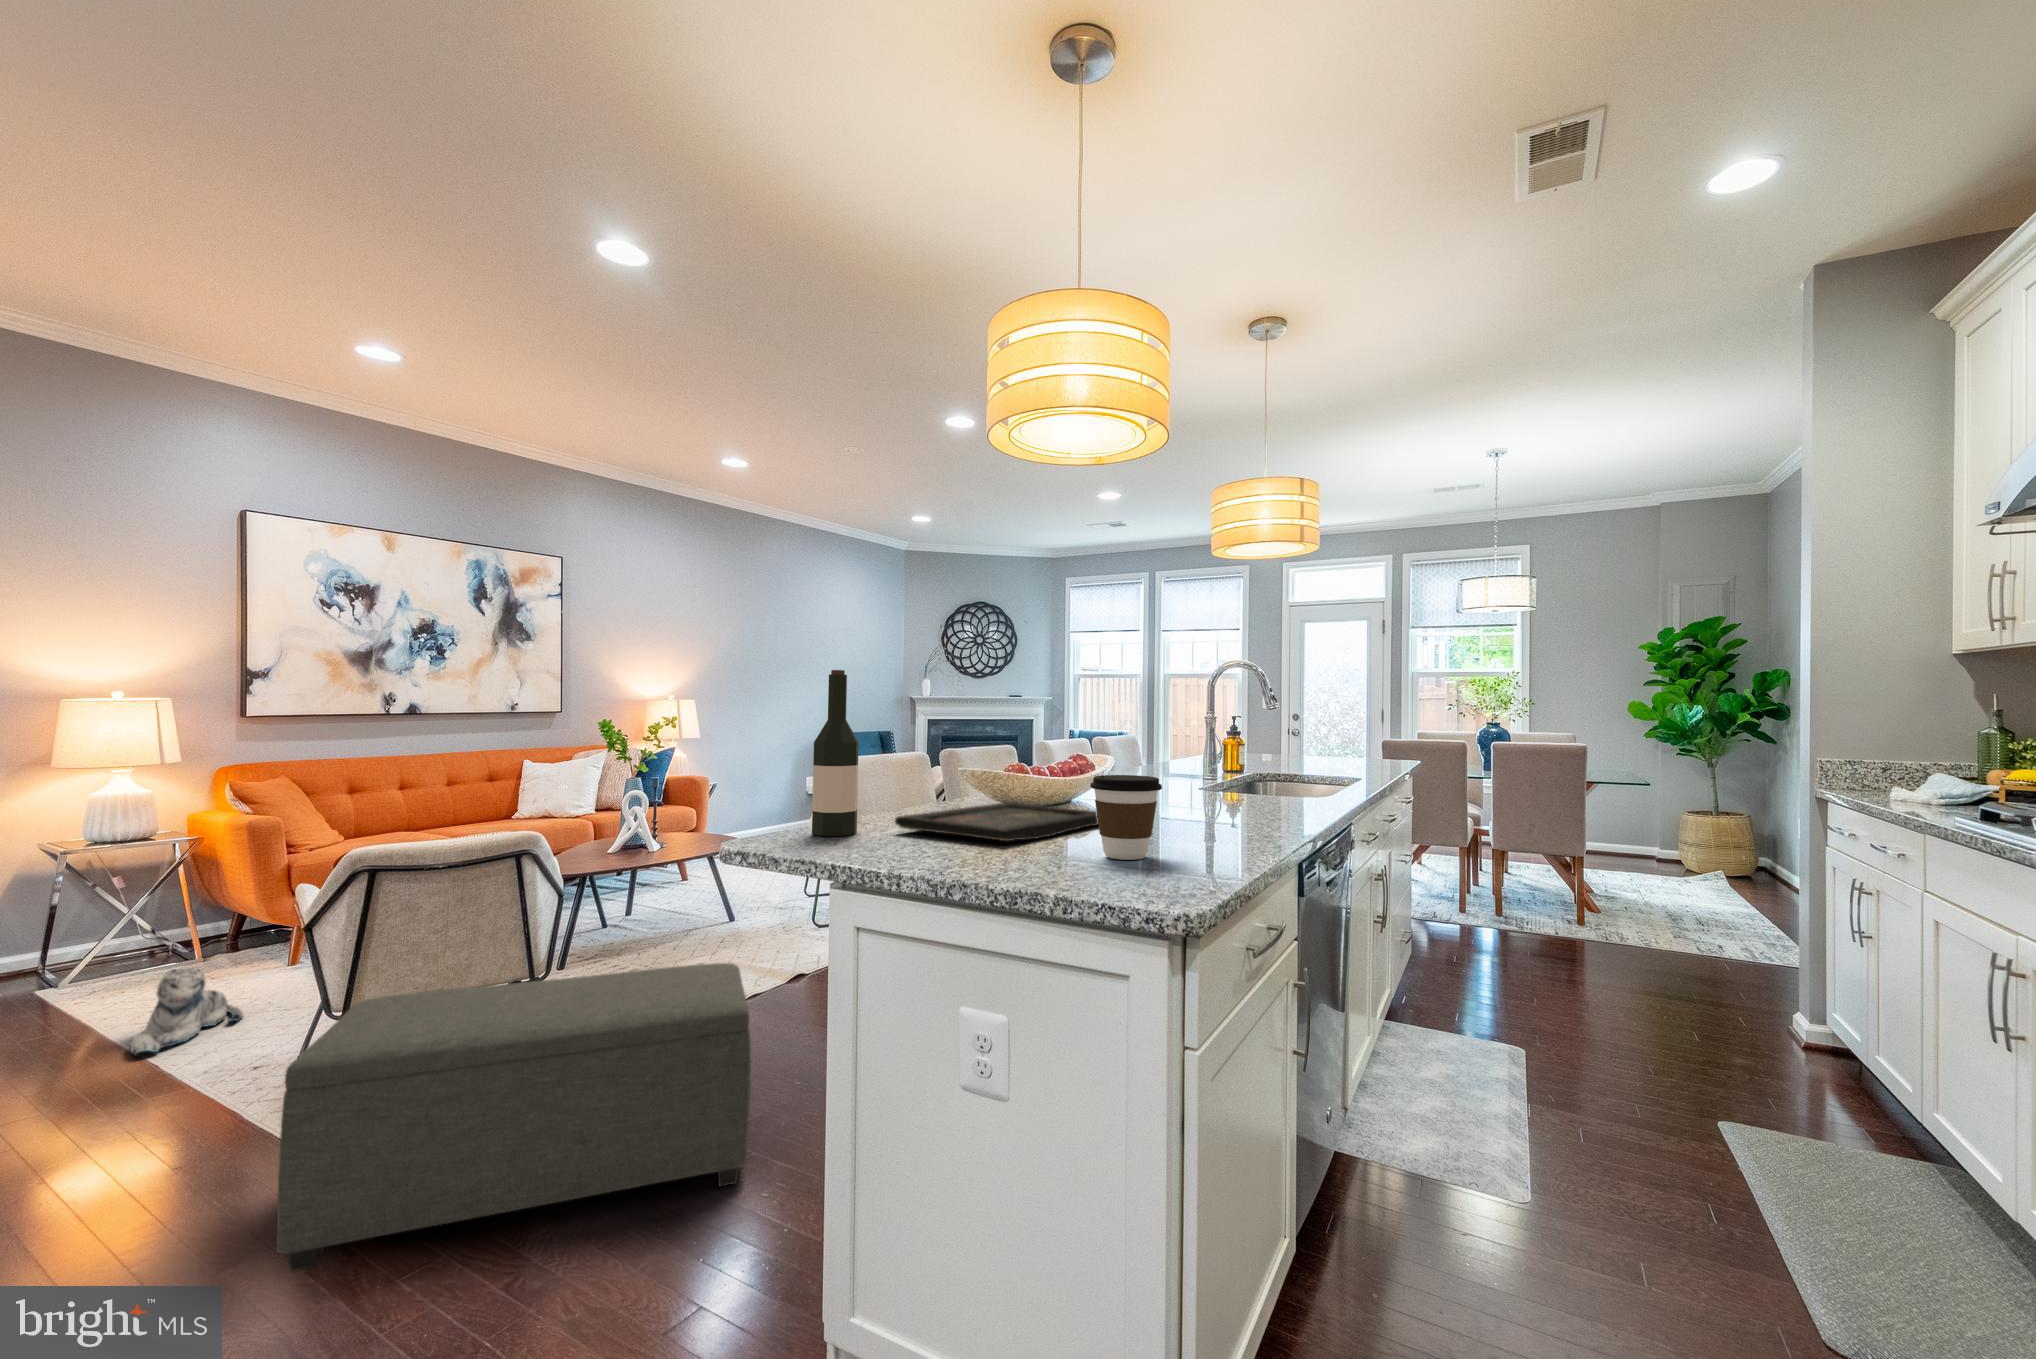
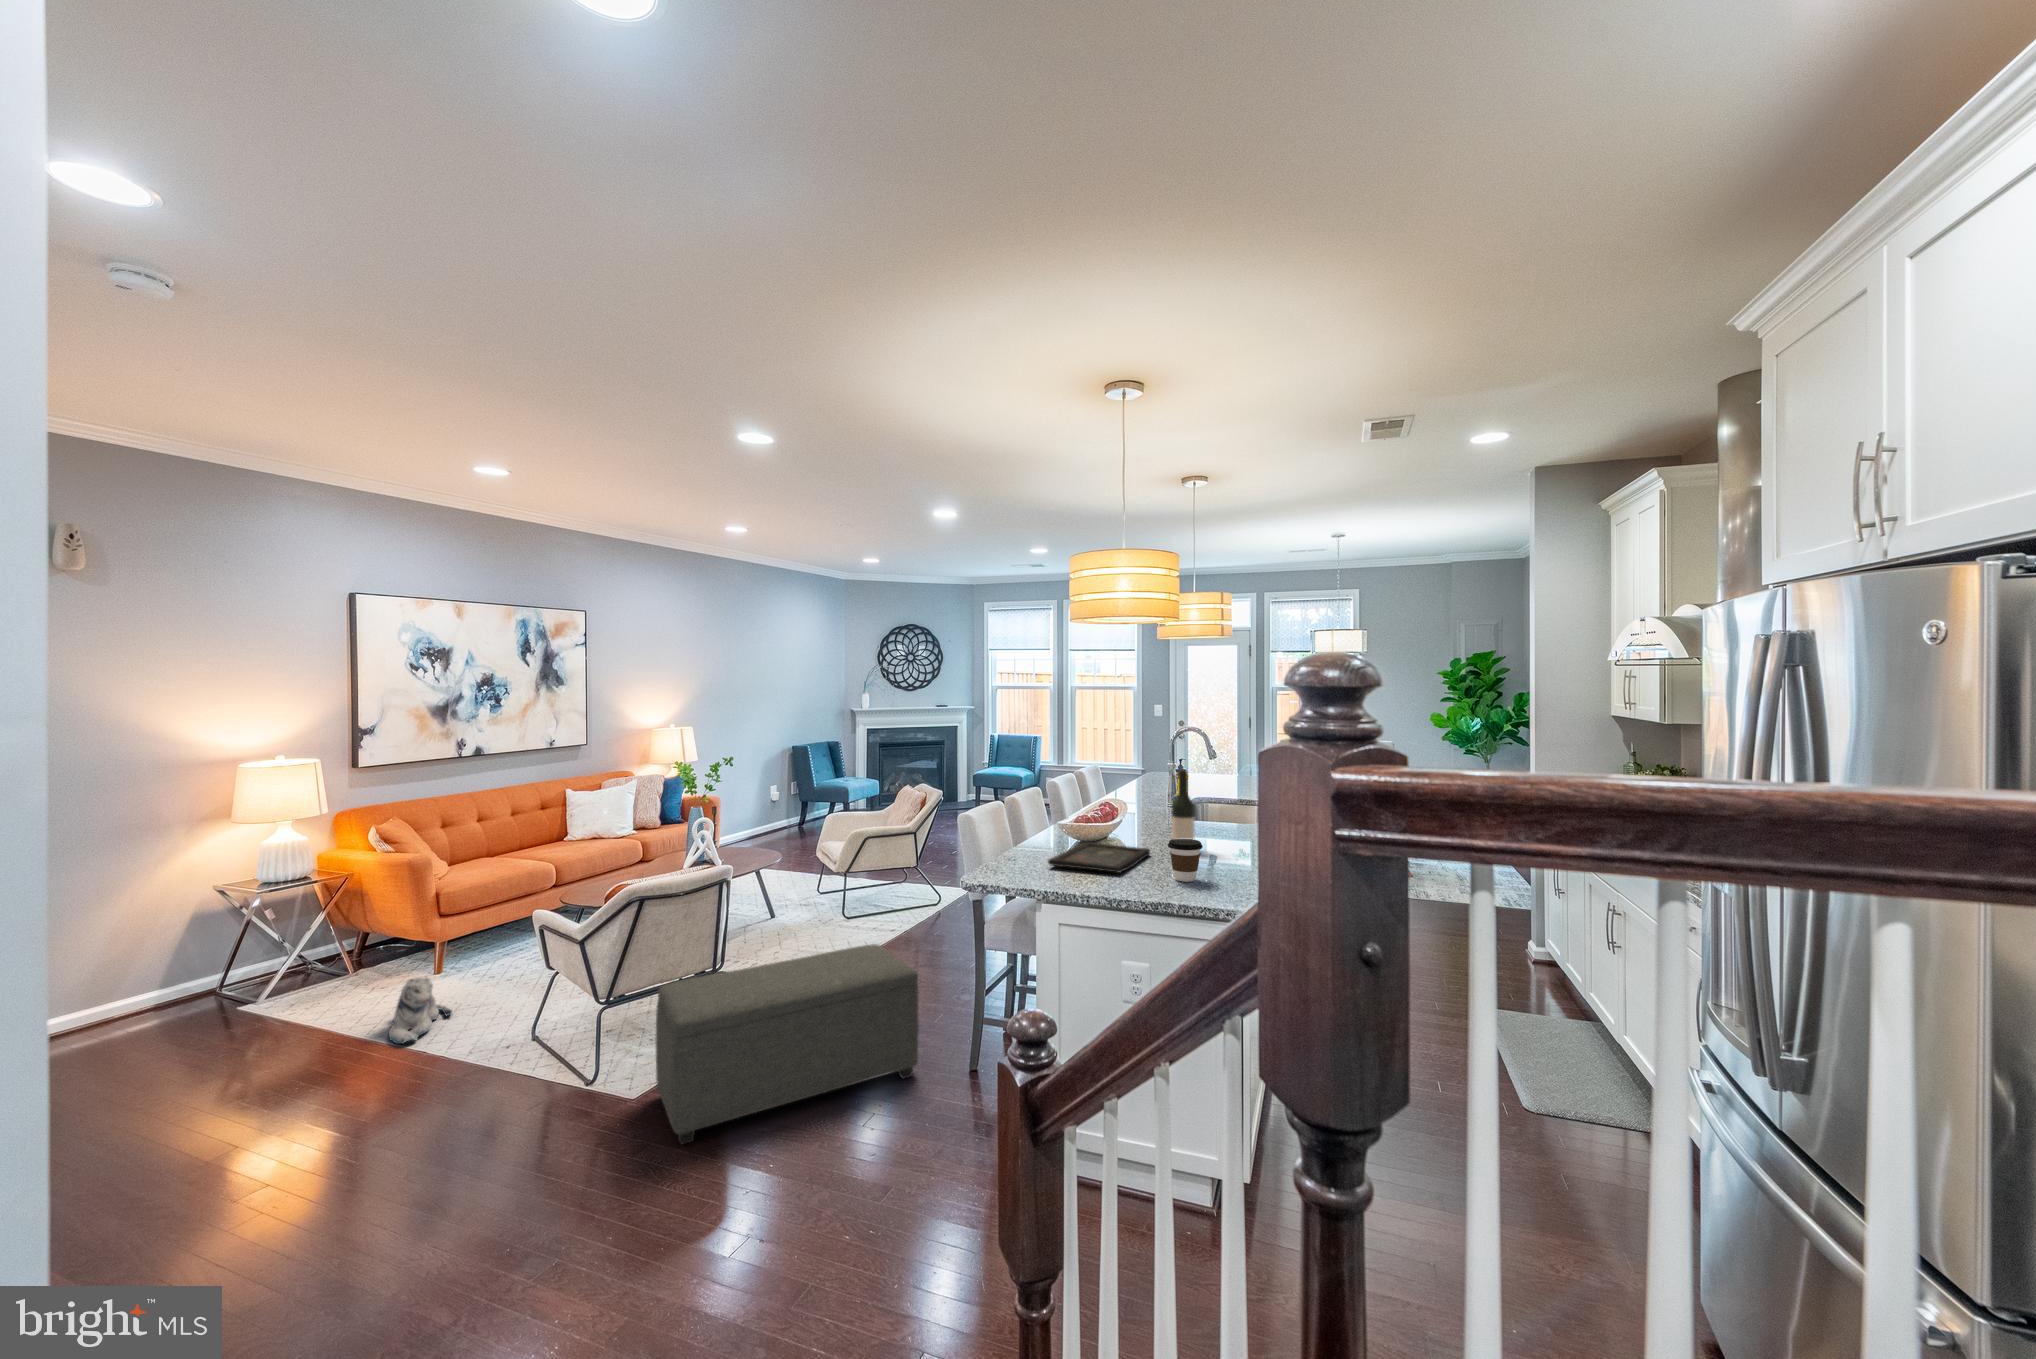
wine bottle: present [812,670,859,836] -> present [1172,769,1194,839]

